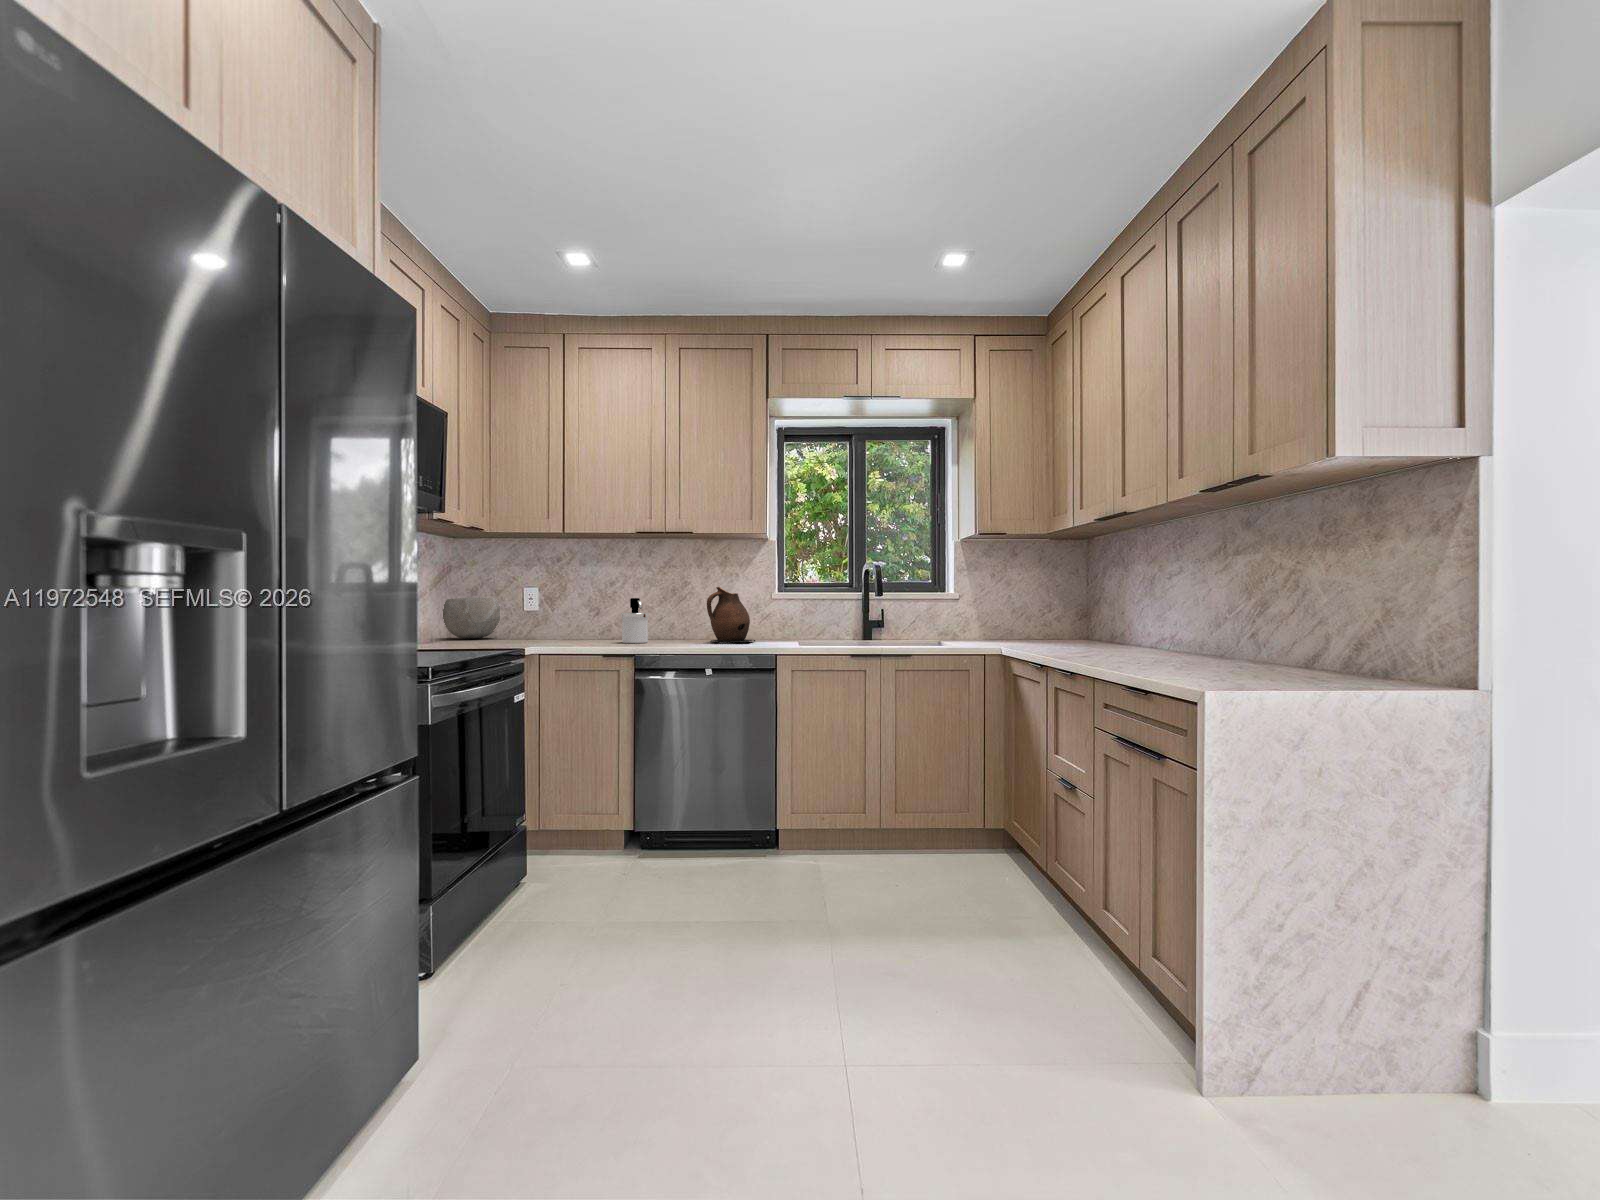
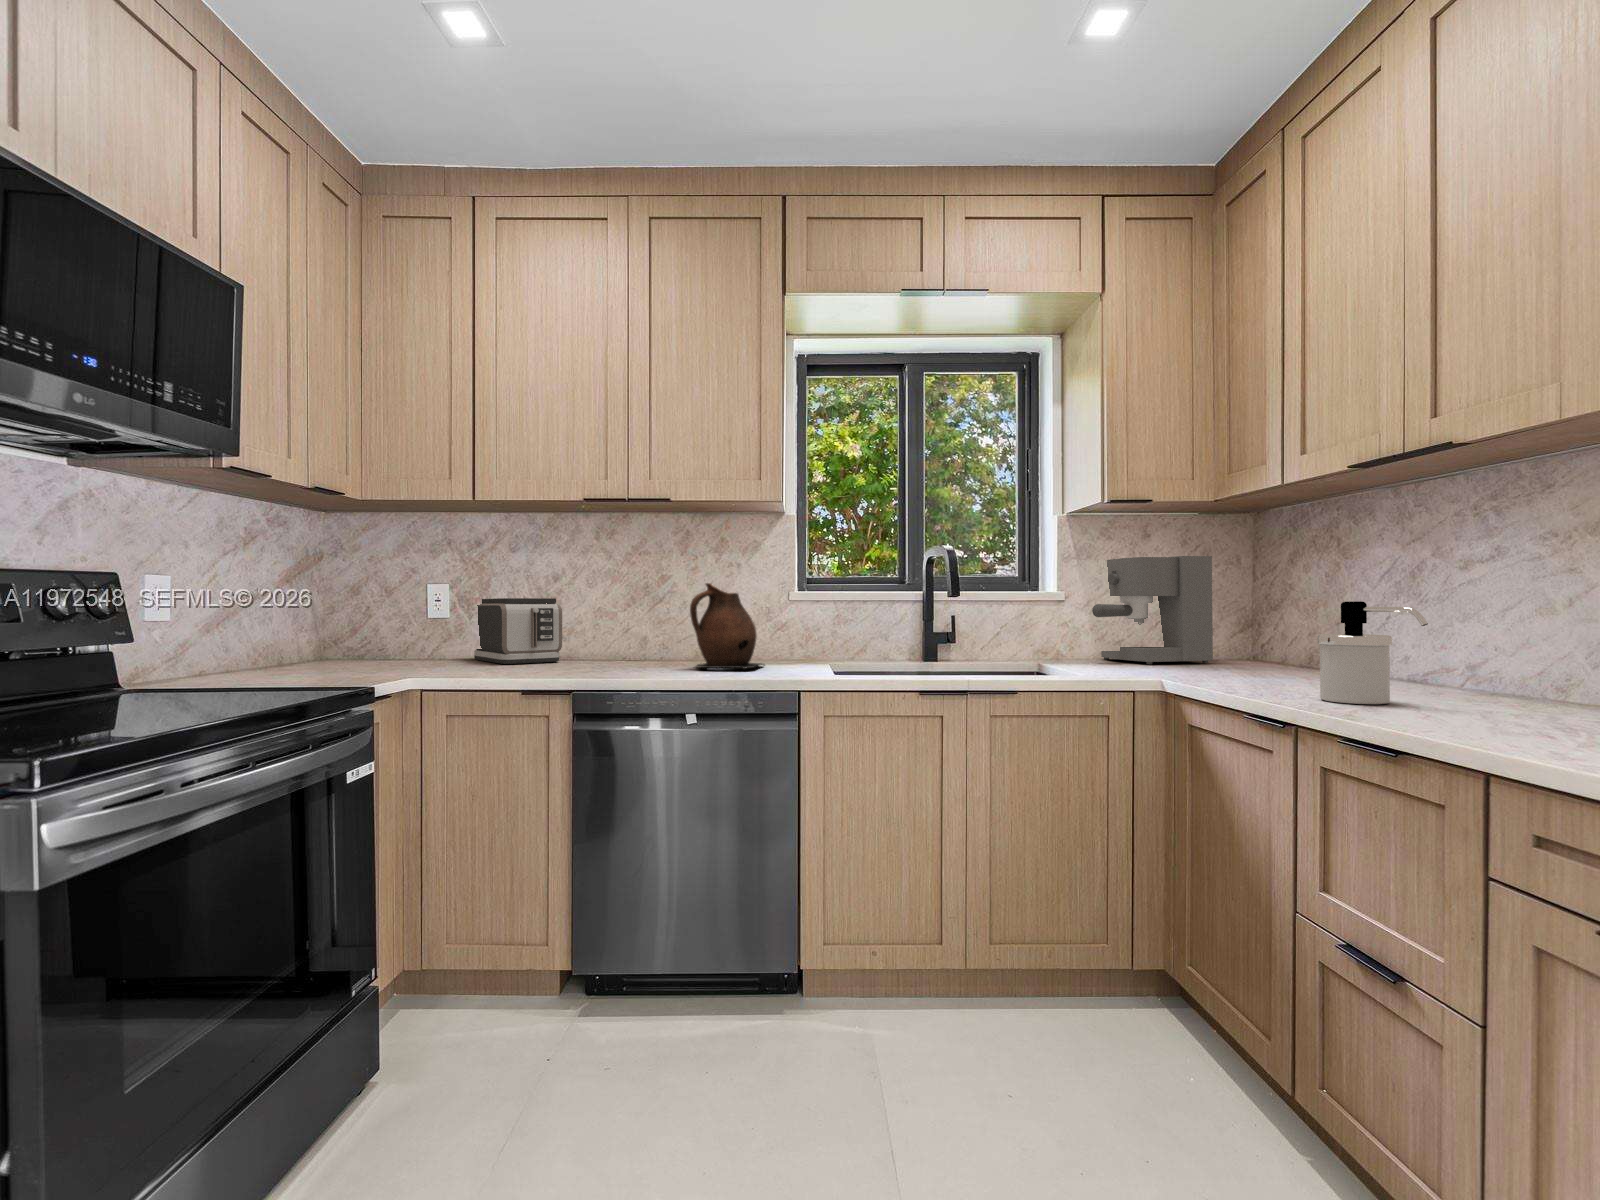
coffee maker: none [975,568,1055,641] -> present [1092,556,1213,664]
toaster: none [555,597,618,641] -> present [474,598,562,664]
bowl: present [443,598,500,639] -> none [305,599,398,659]
soap dispenser: present [621,598,649,643] -> present [1317,601,1428,704]

